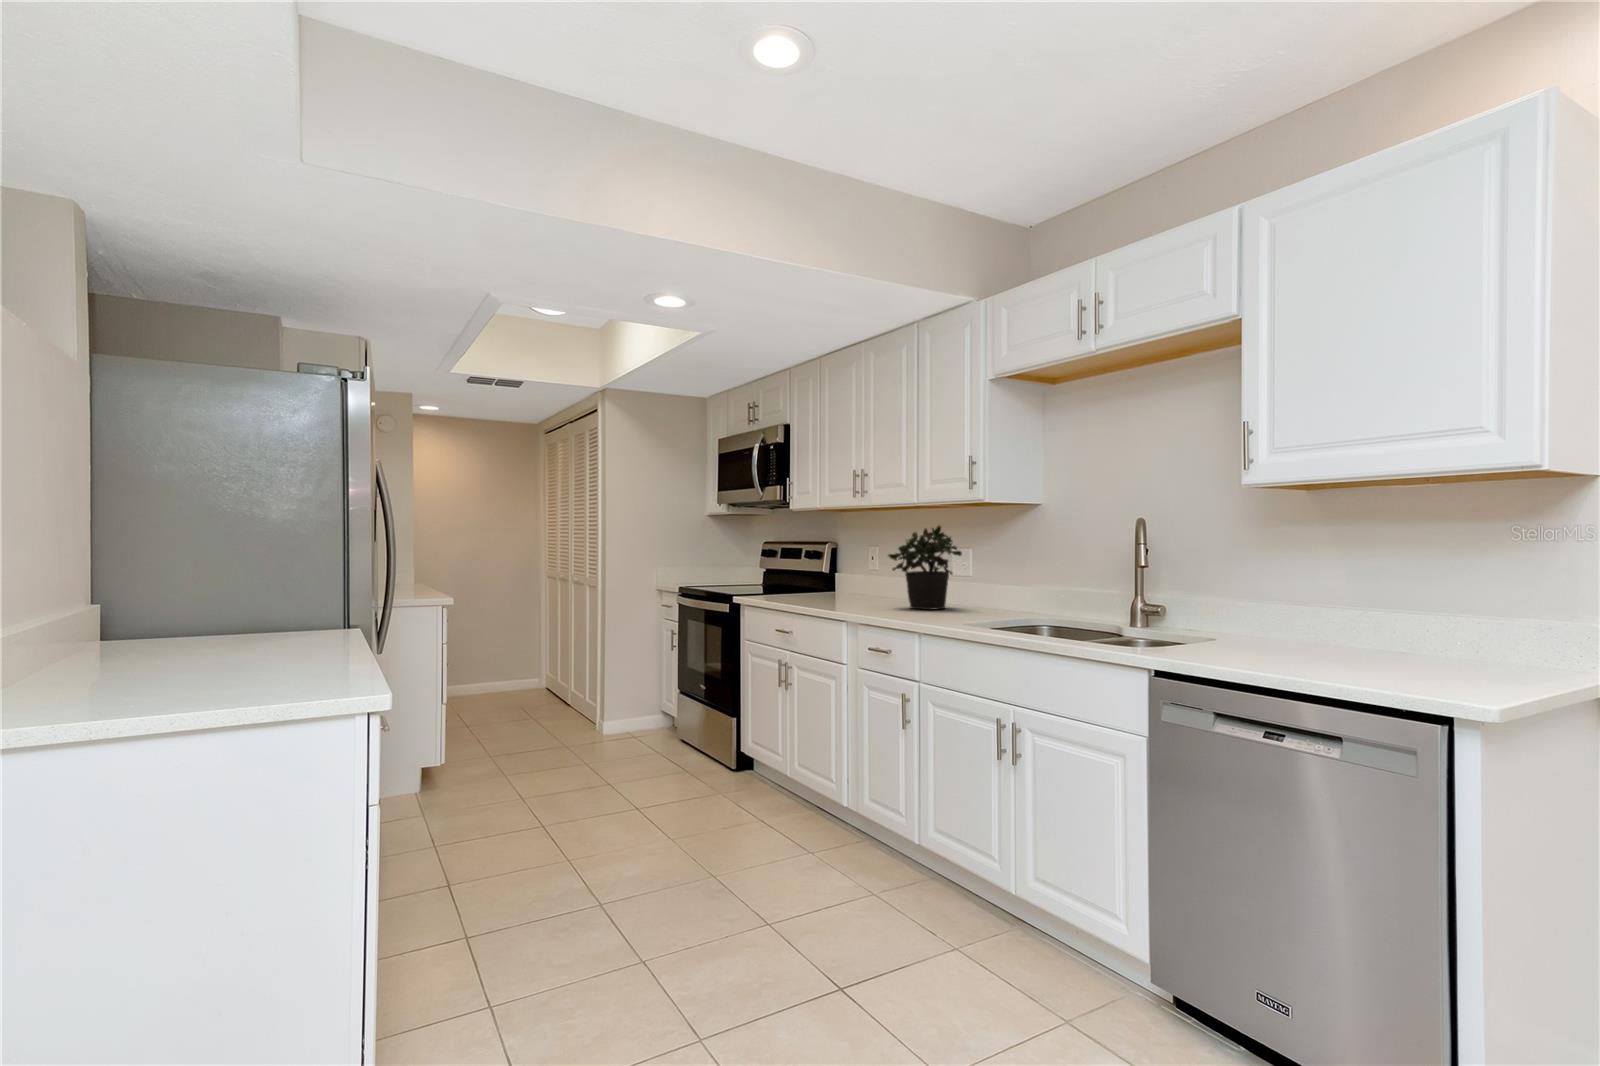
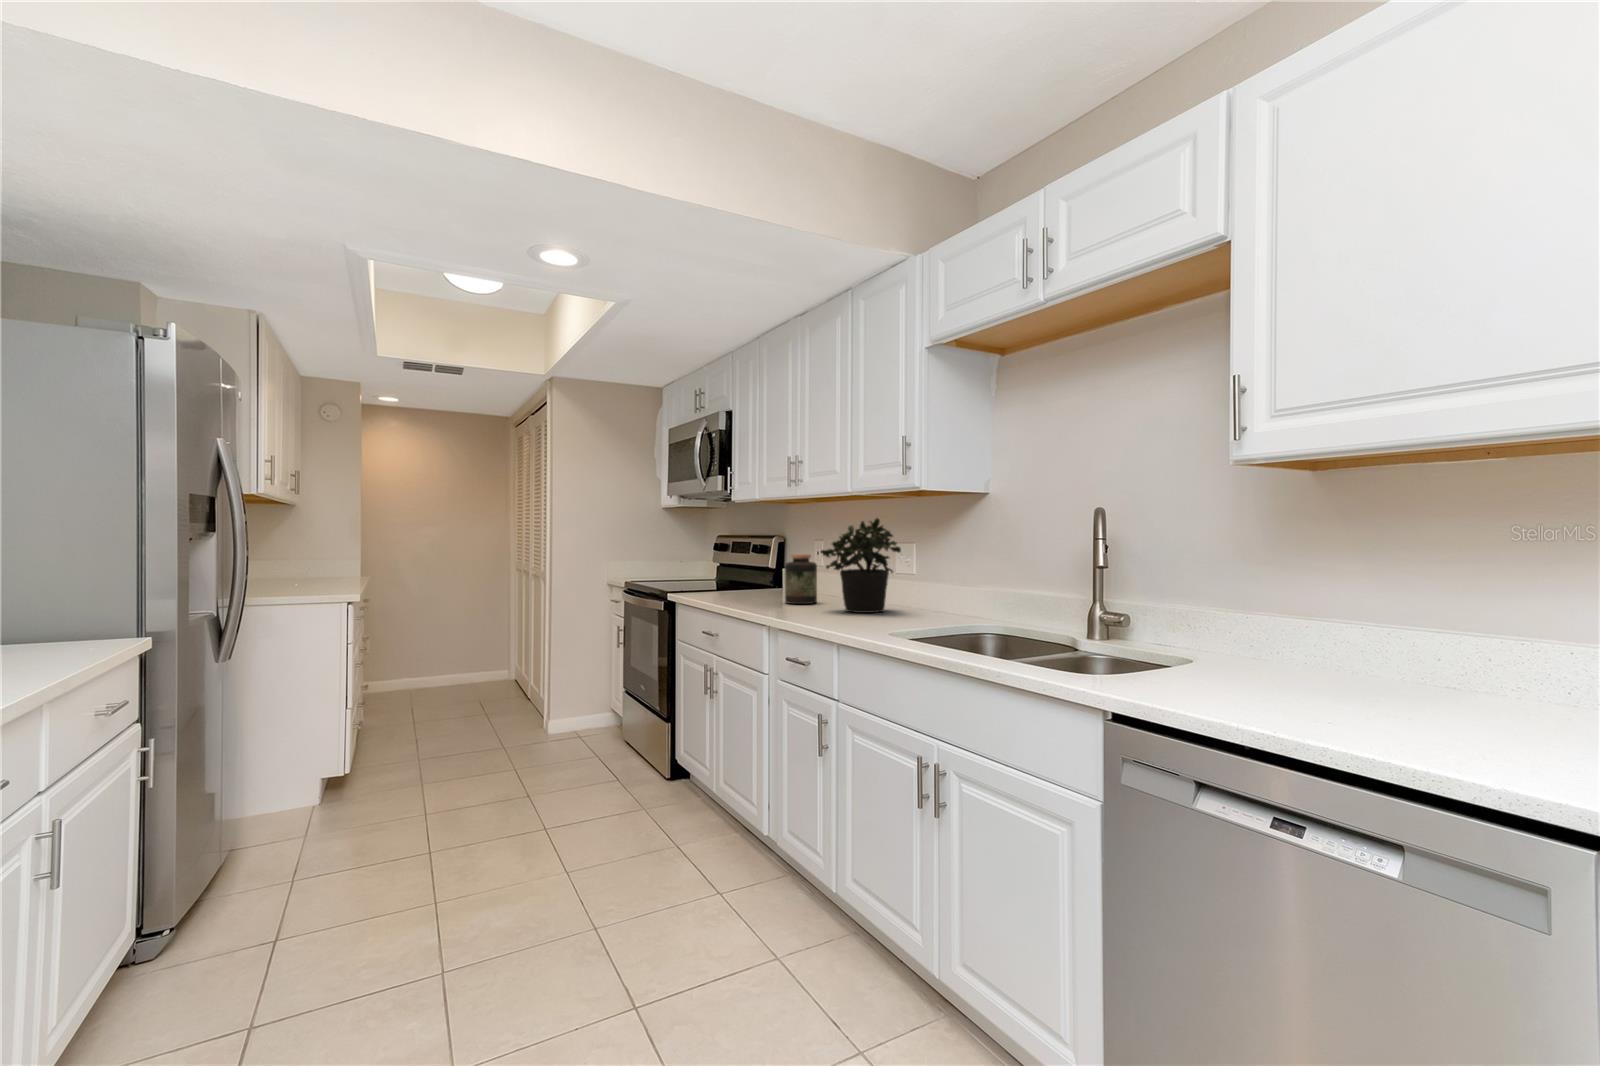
jar: none [850,558,879,603] -> present [785,554,817,604]

